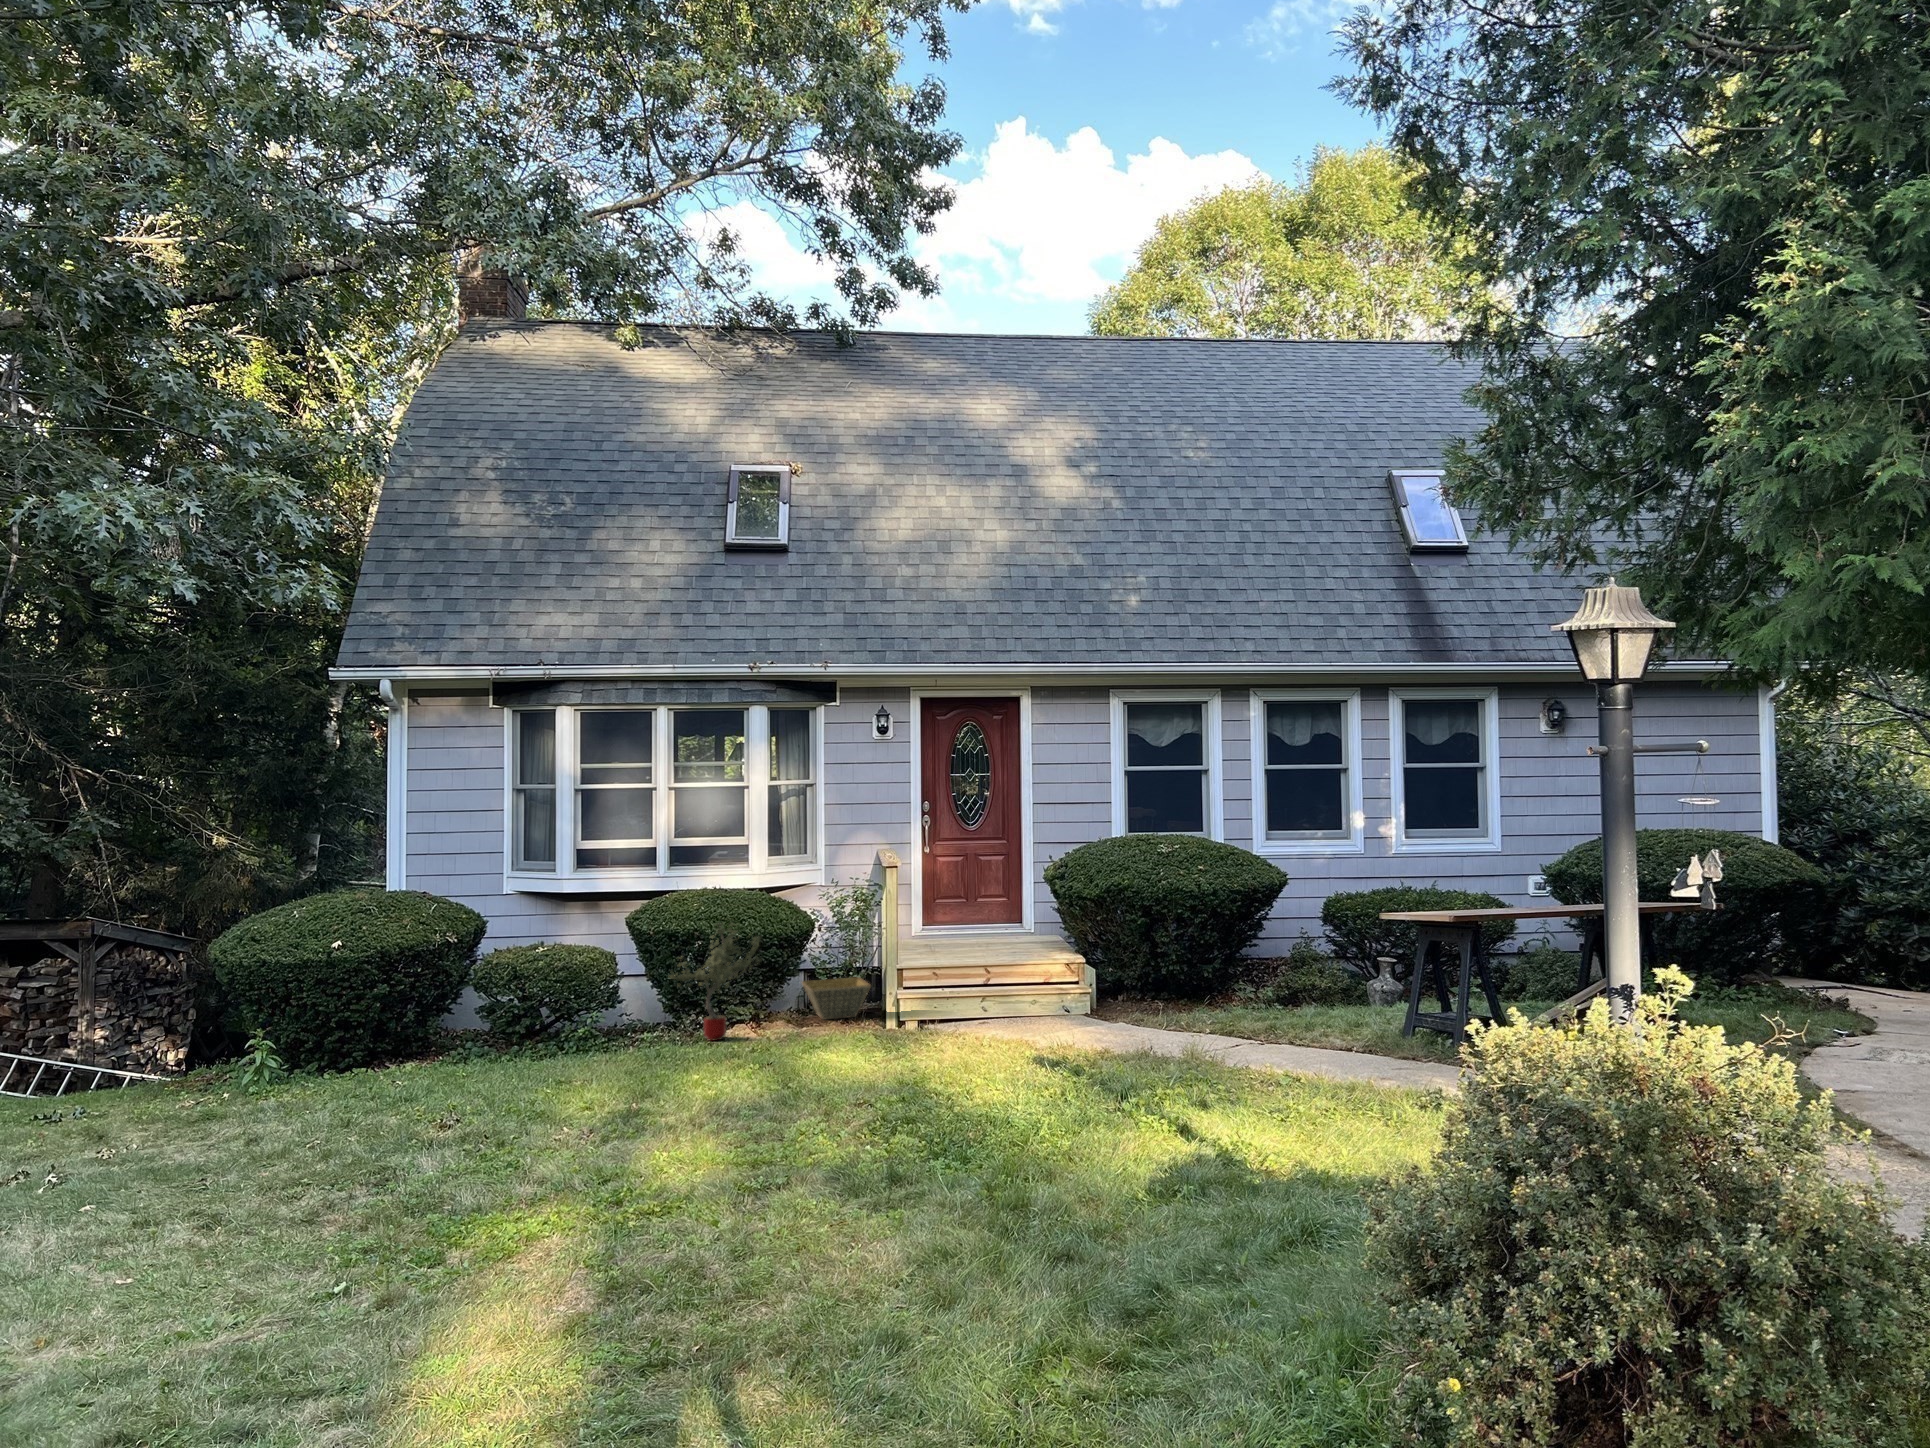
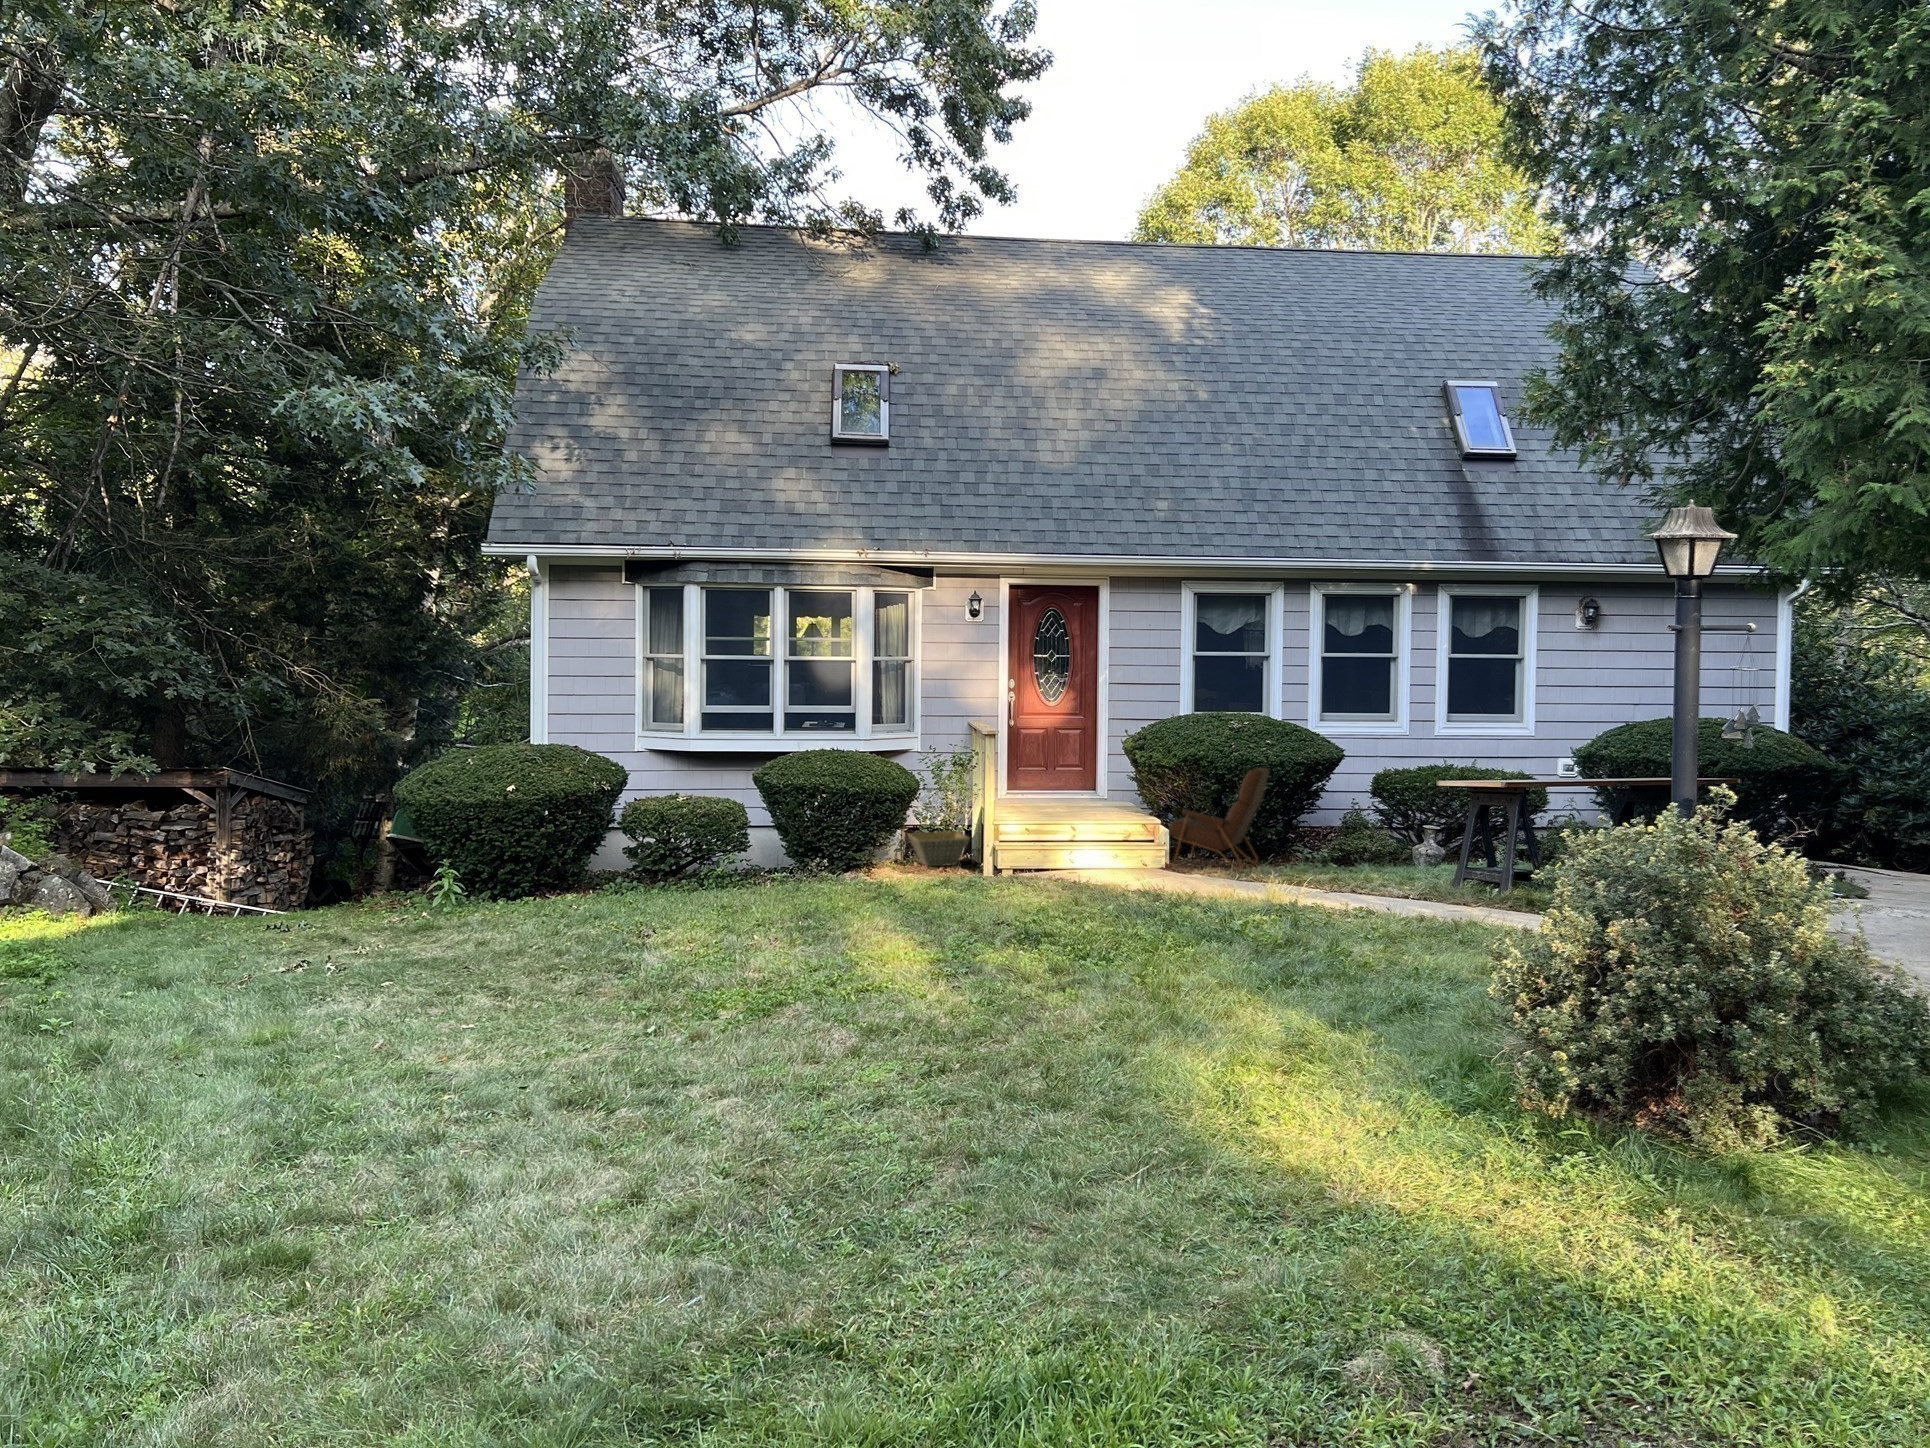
armchair: none [1095,895,1210,1017] -> present [1169,767,1269,872]
potted tree: present [670,922,760,1041] -> none [796,778,879,881]

